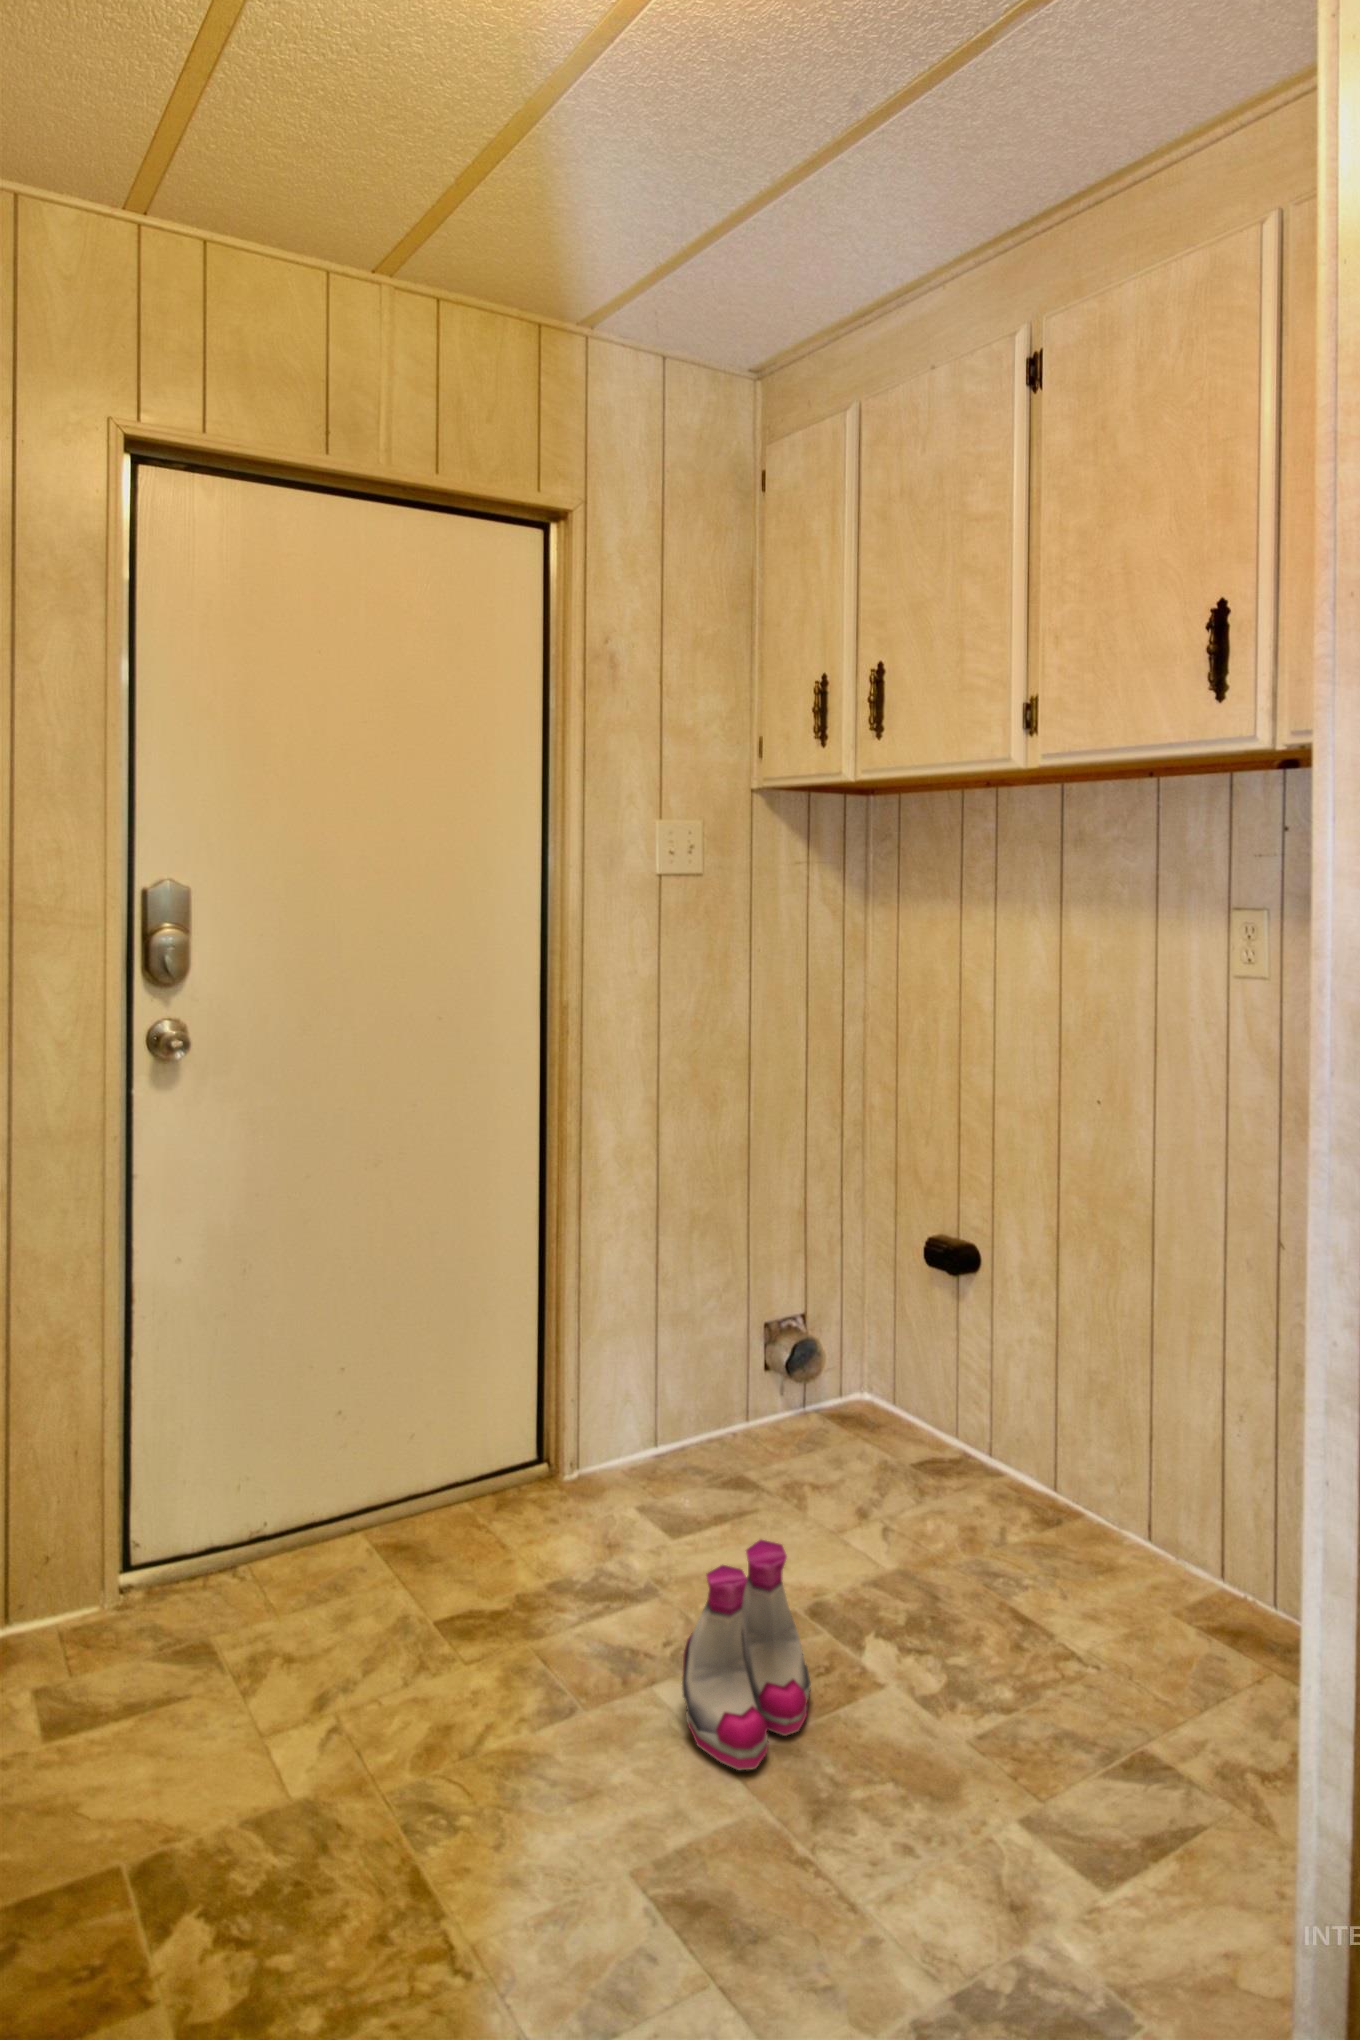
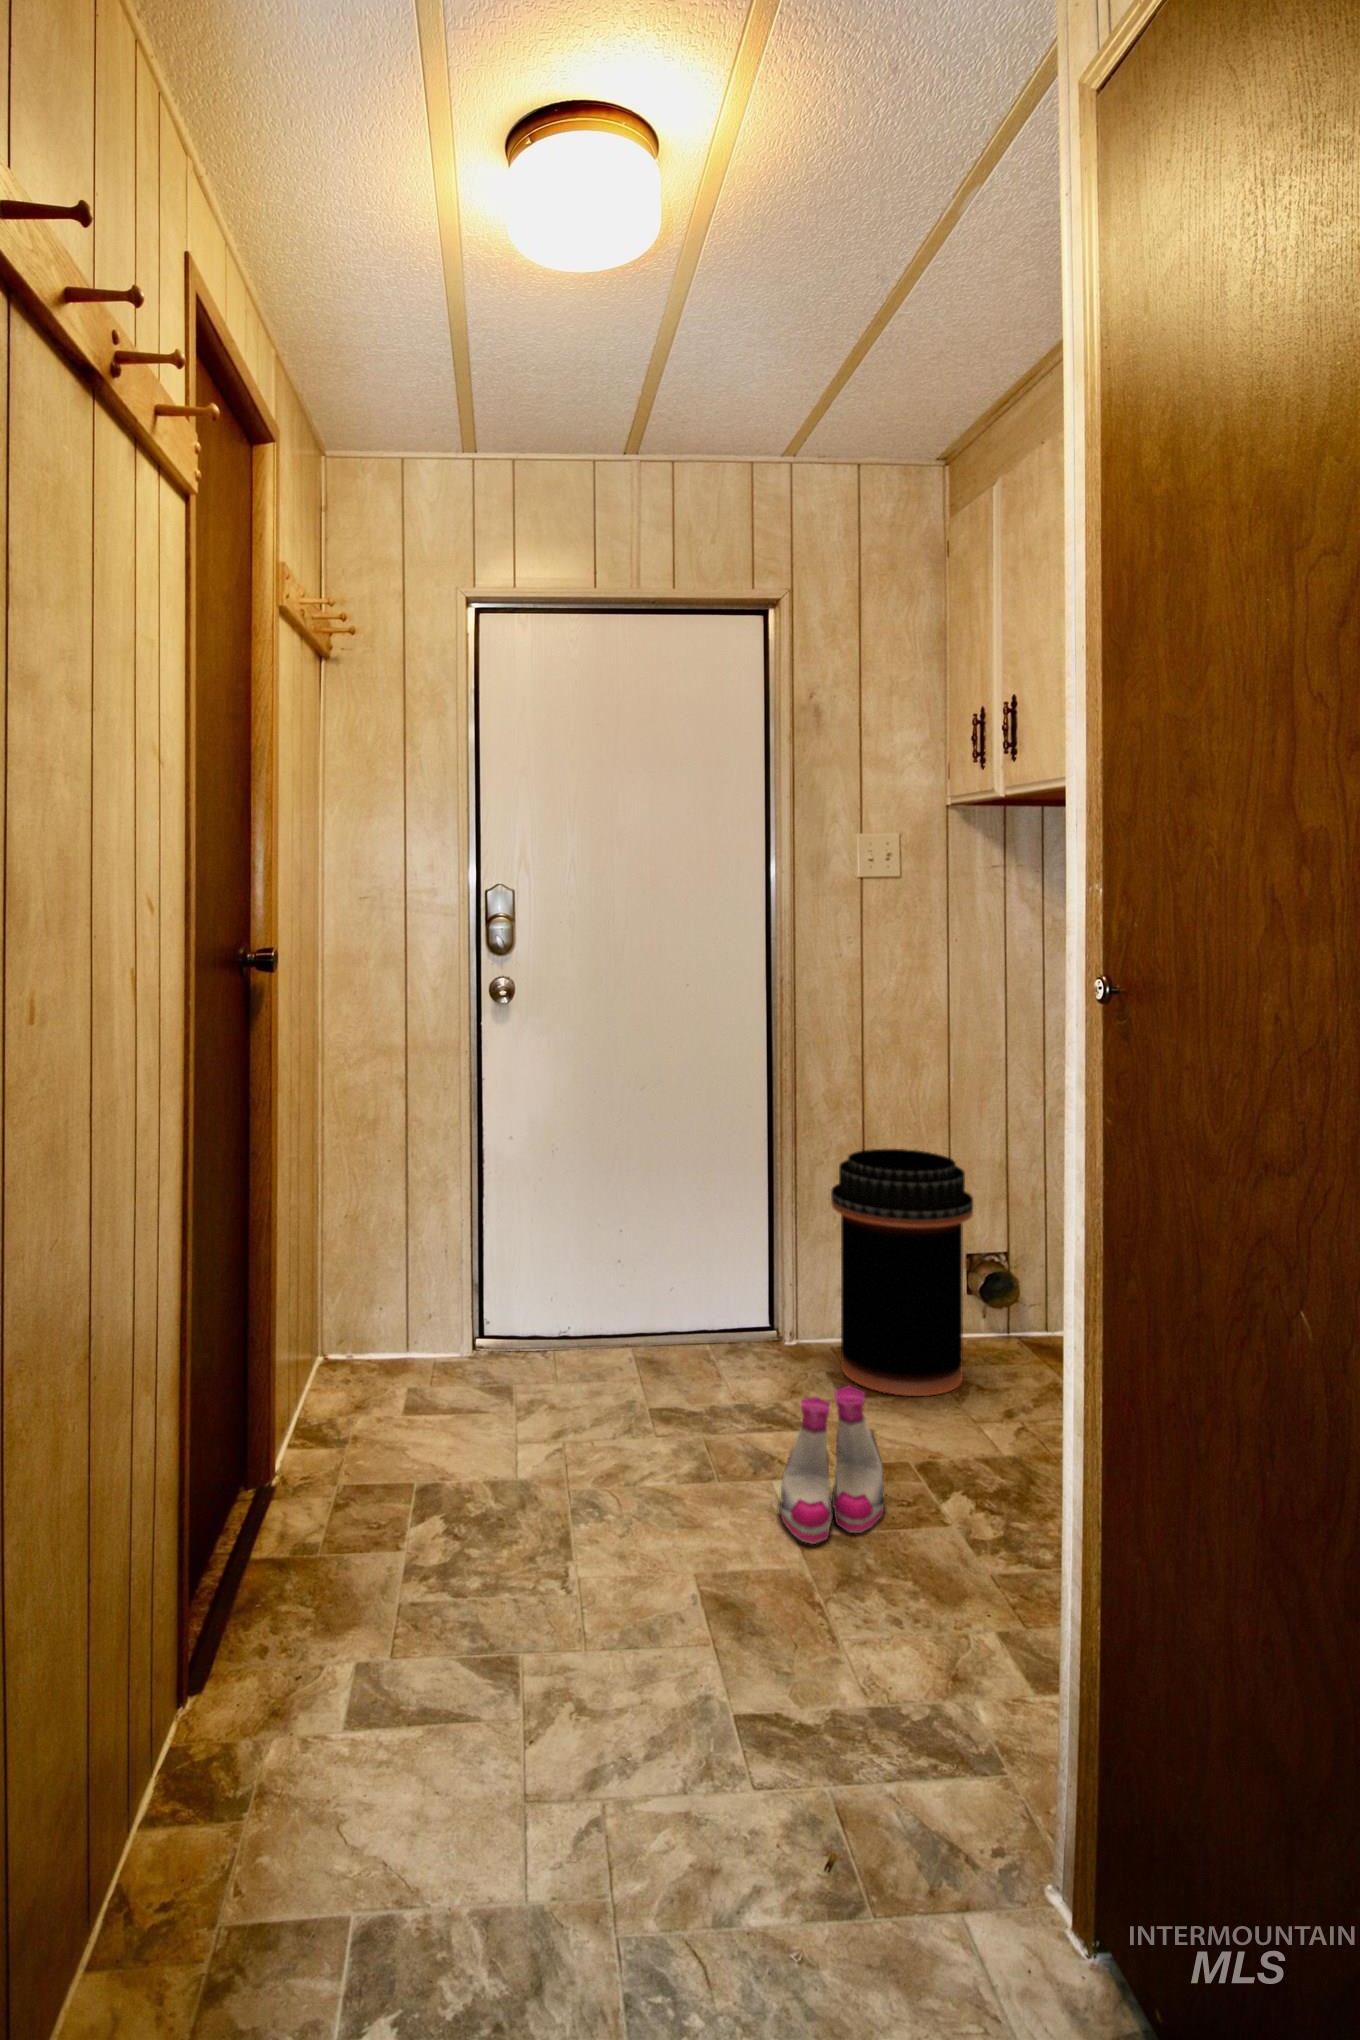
trash can: none [634,1208,805,1520] -> present [831,1149,973,1396]

